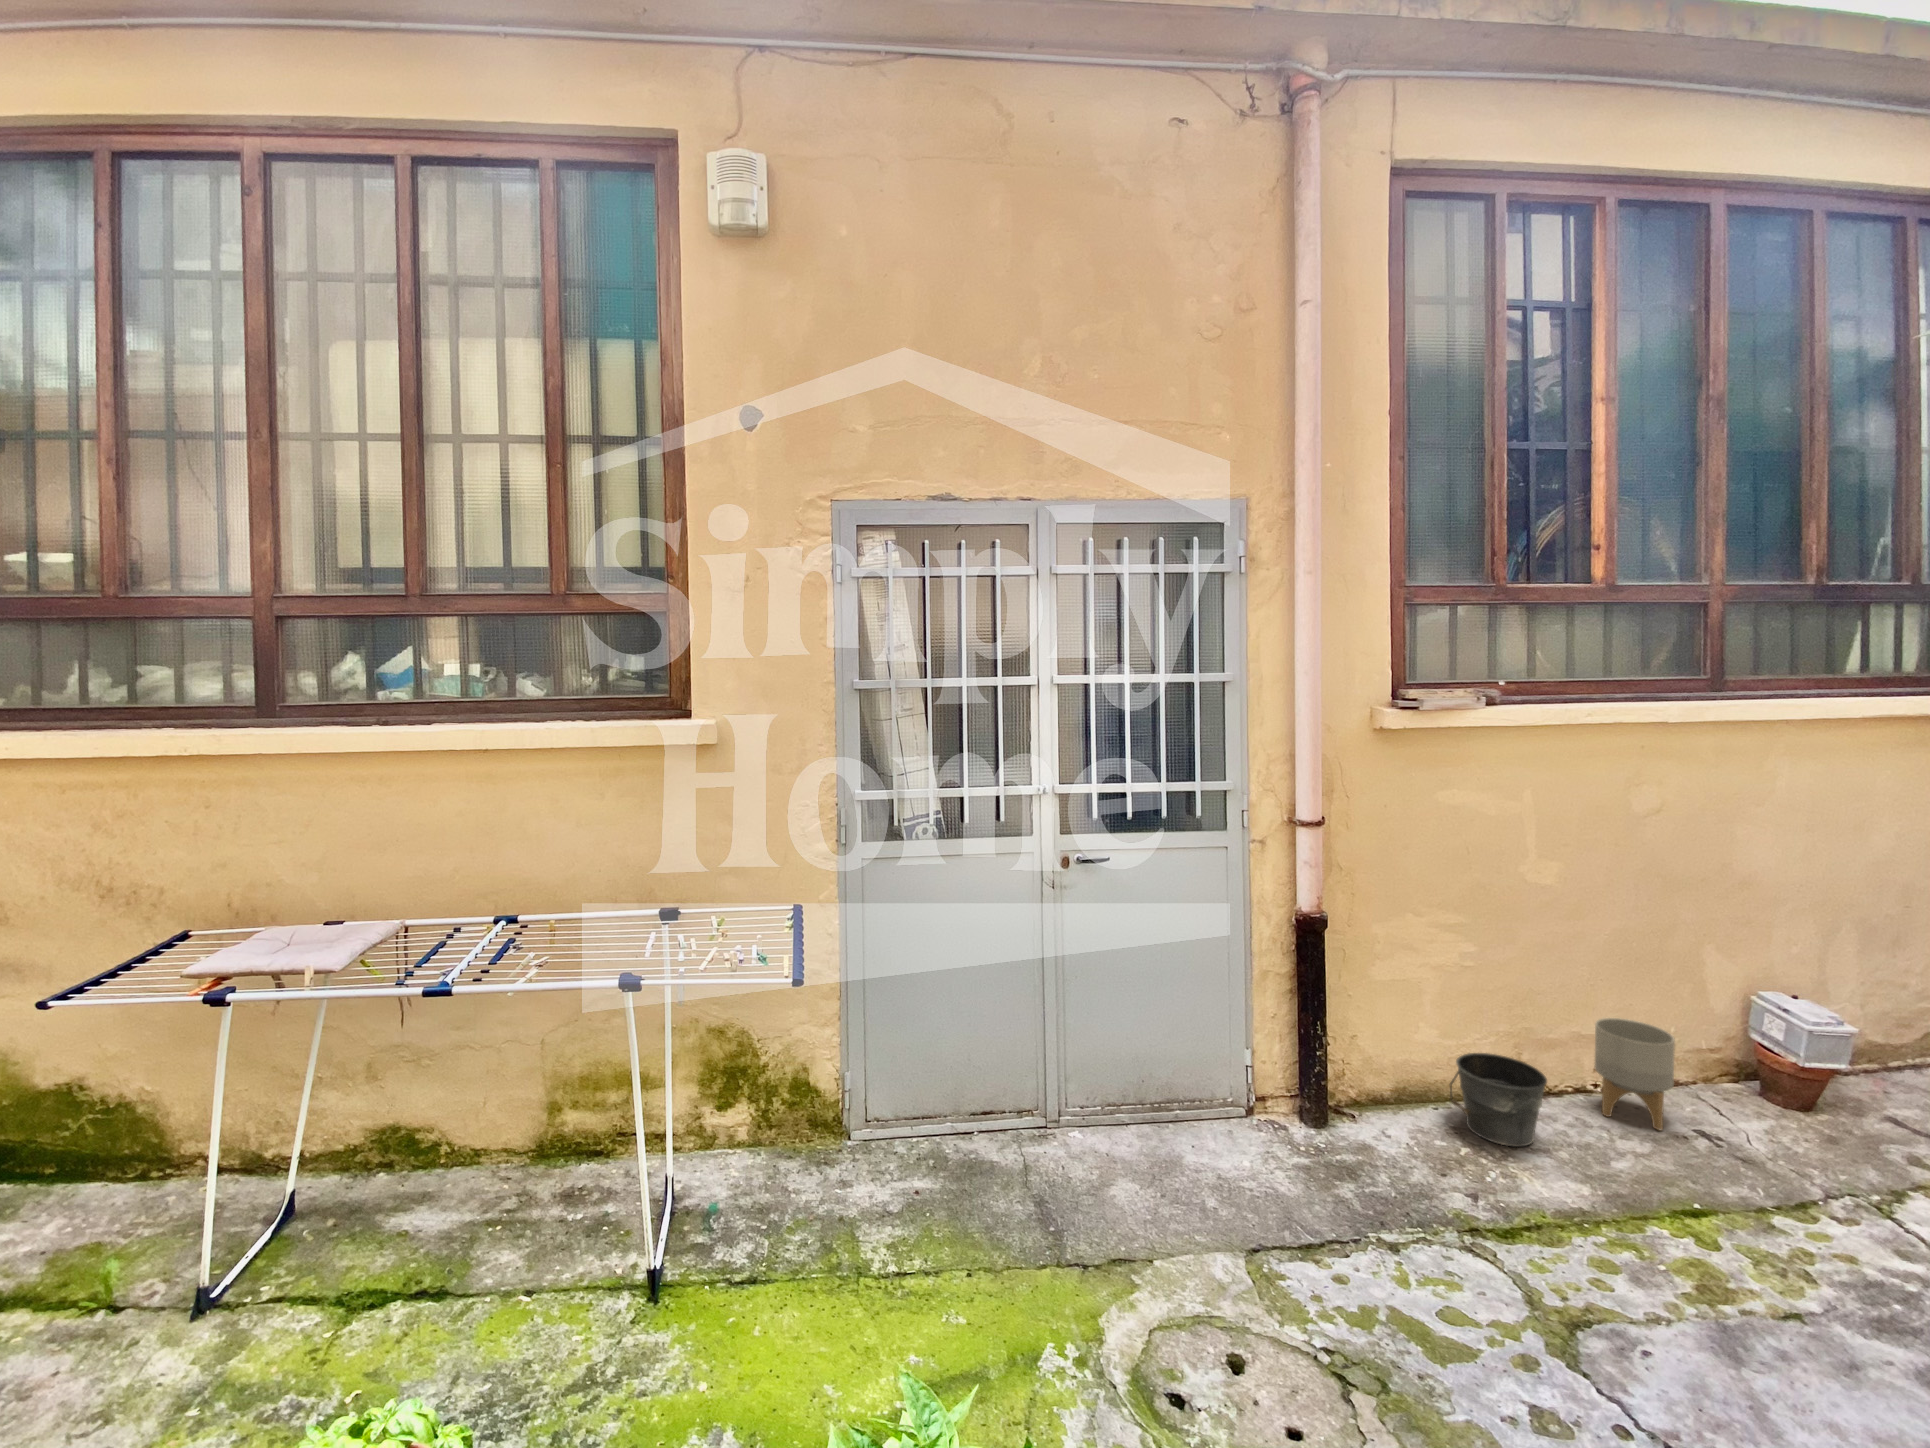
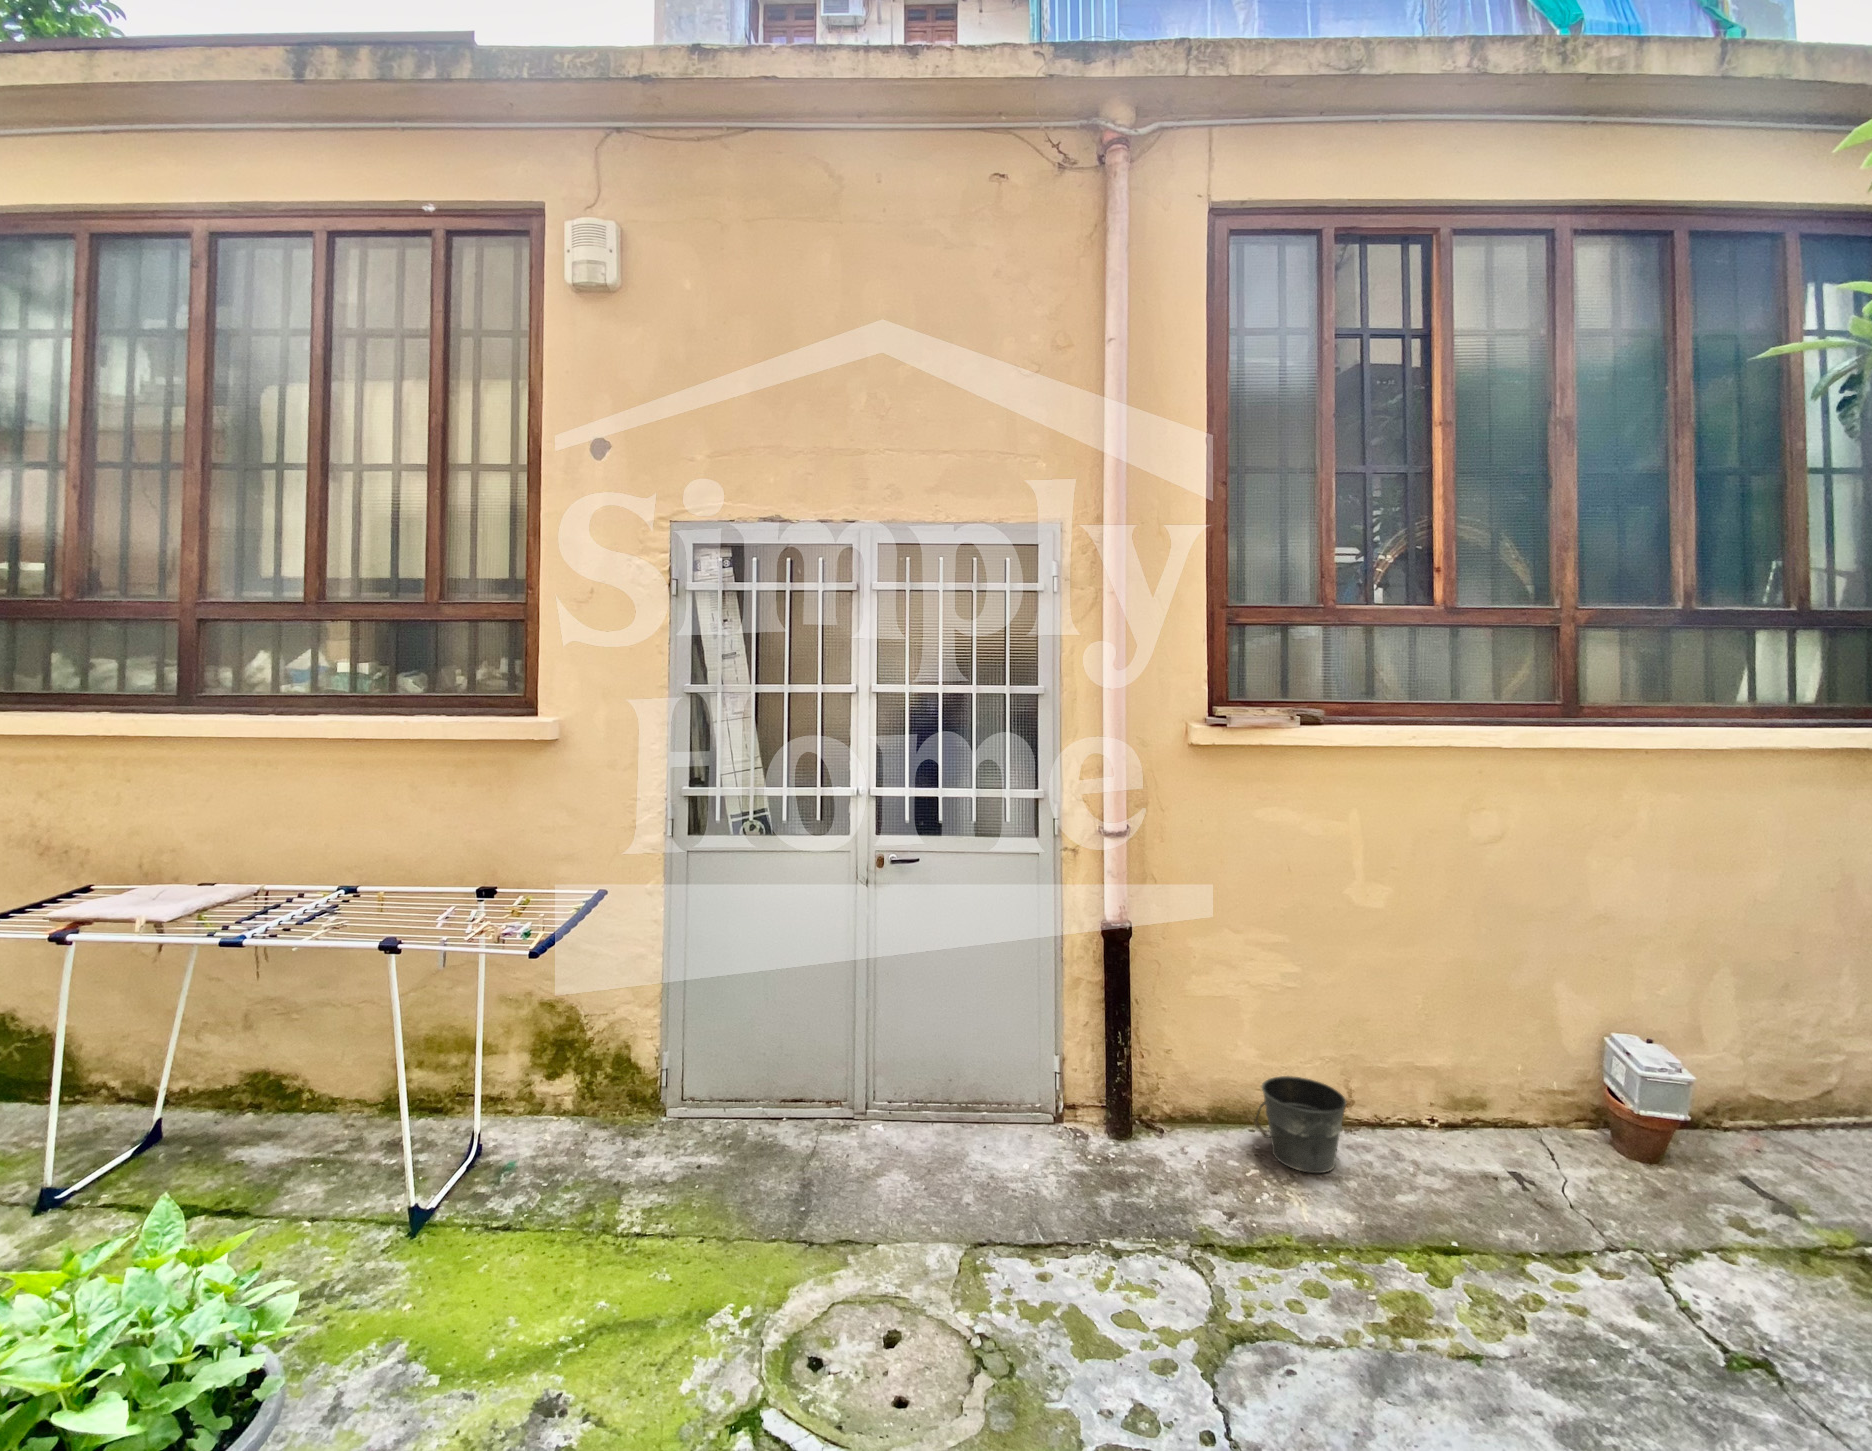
planter: present [1594,1018,1675,1130] -> none [1420,1050,1496,1170]

